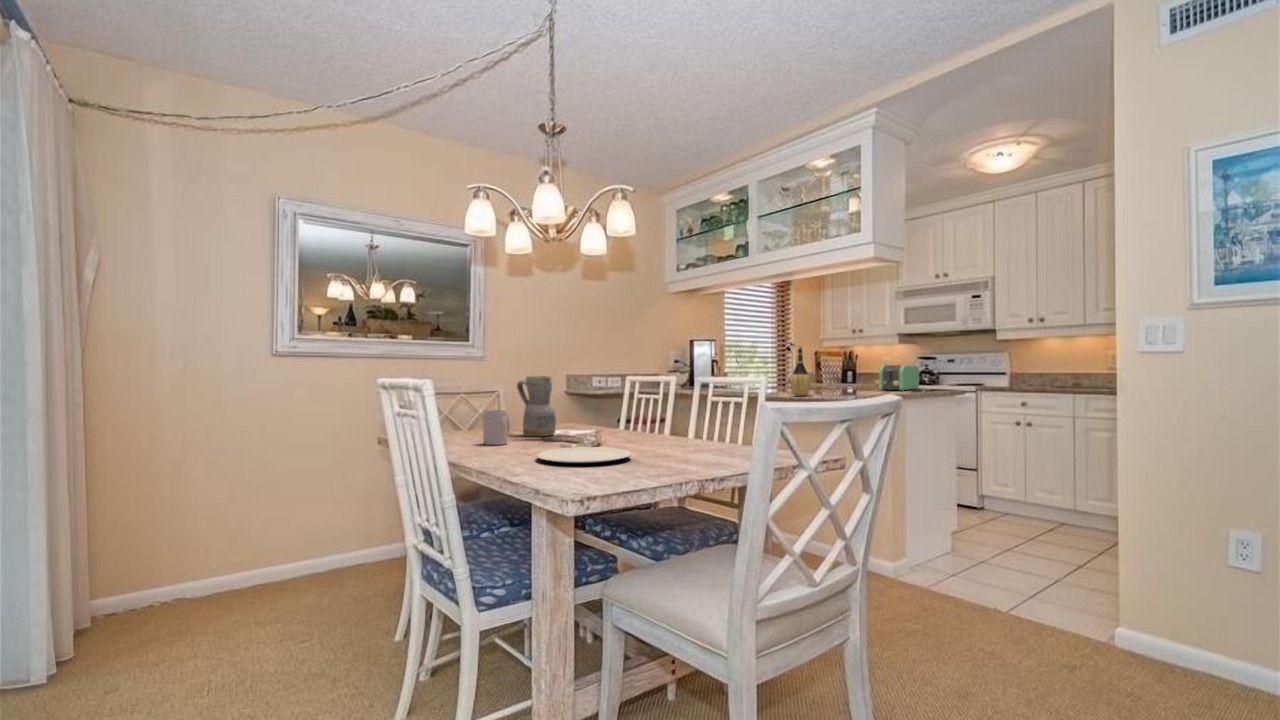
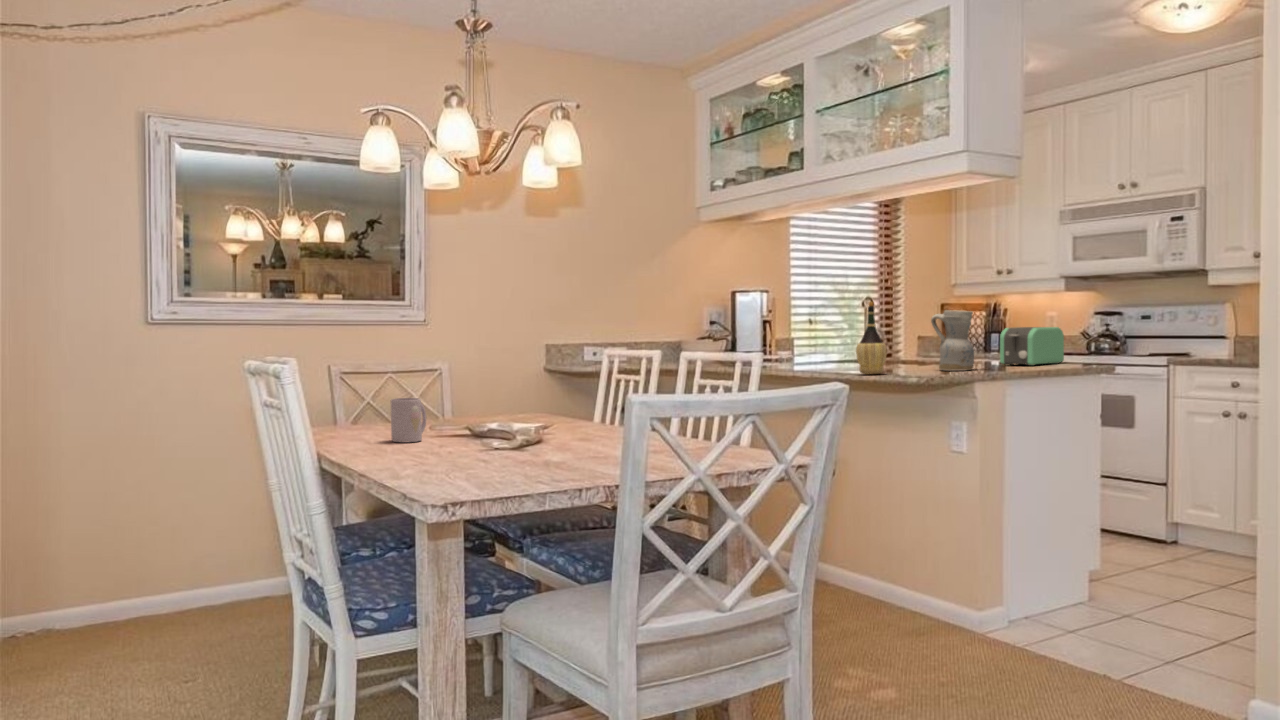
ceramic pitcher: present [517,376,556,436] -> present [931,310,974,371]
plate: present [537,447,631,464] -> none [436,446,556,466]

